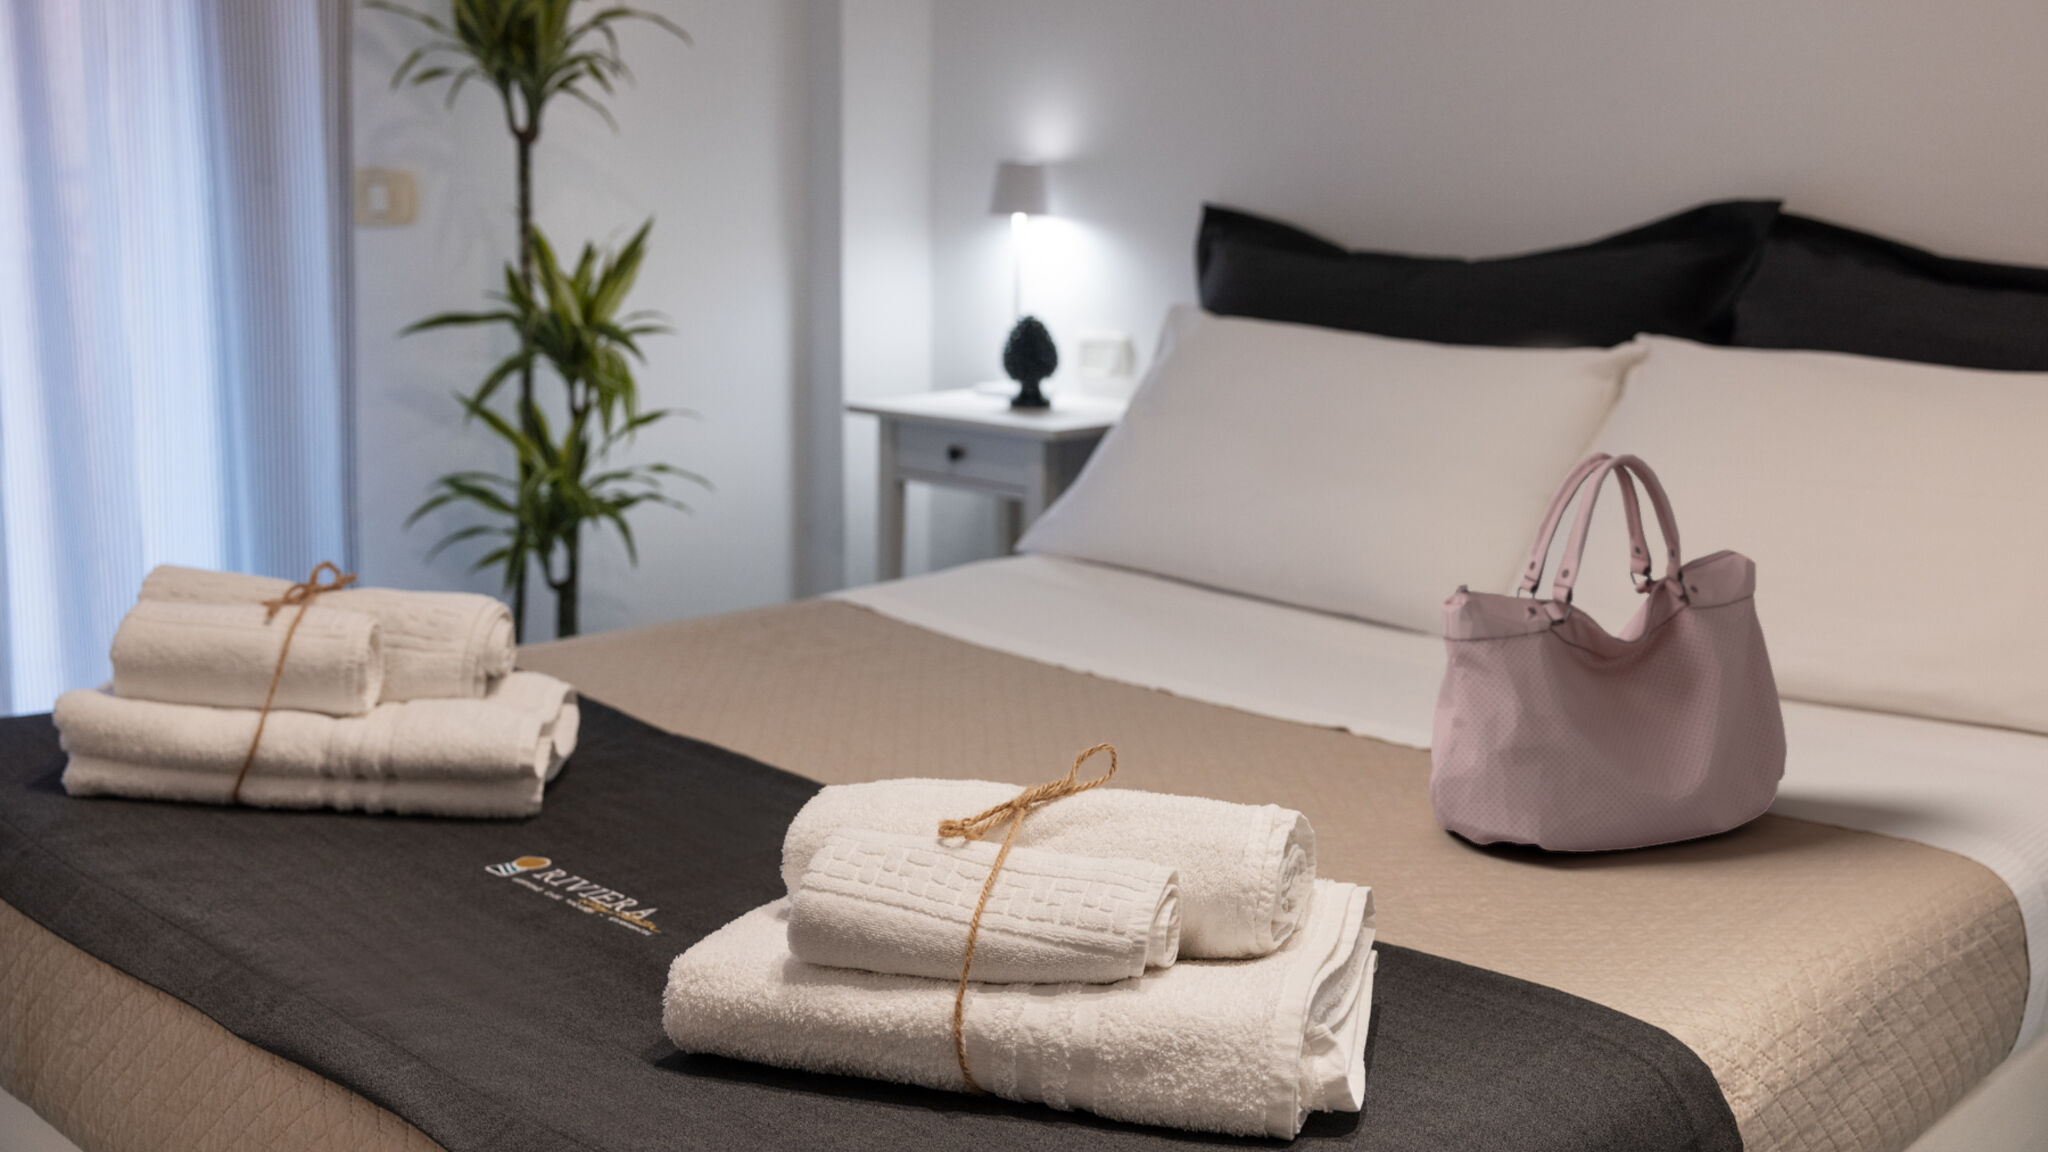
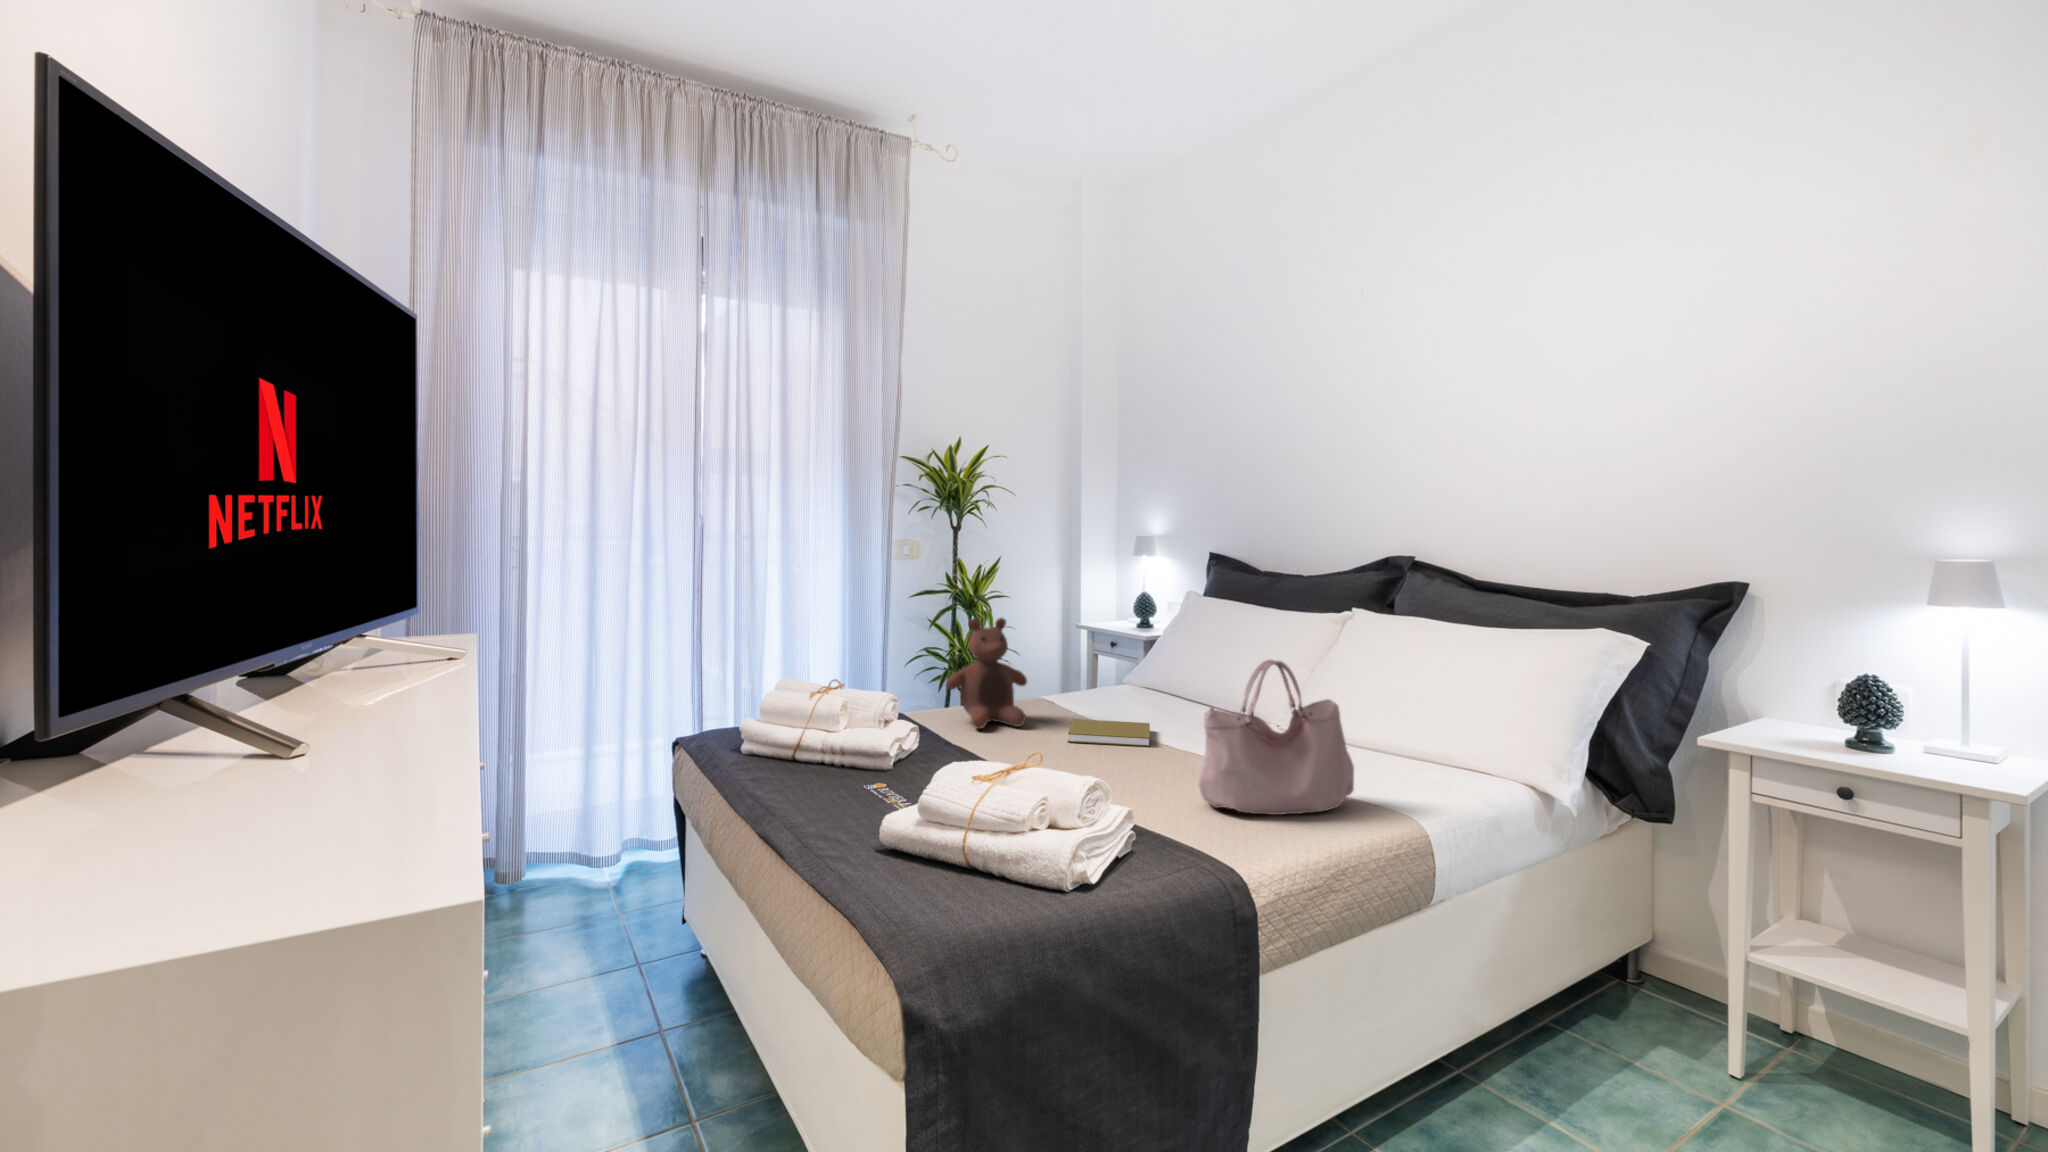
stuffed bear: none [615,372,846,677] -> present [946,618,1027,729]
book: none [969,635,1195,696] -> present [1068,719,1150,747]

